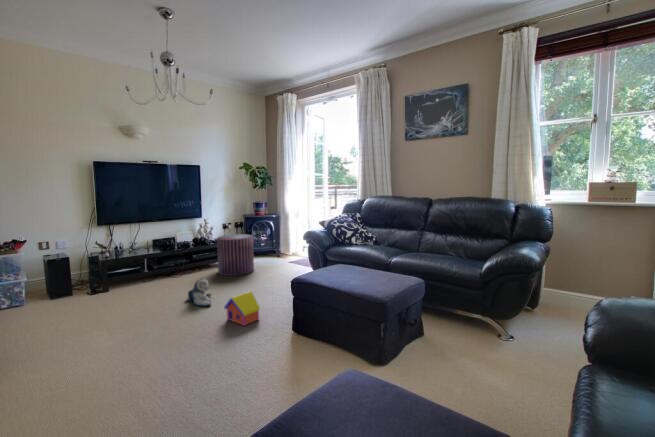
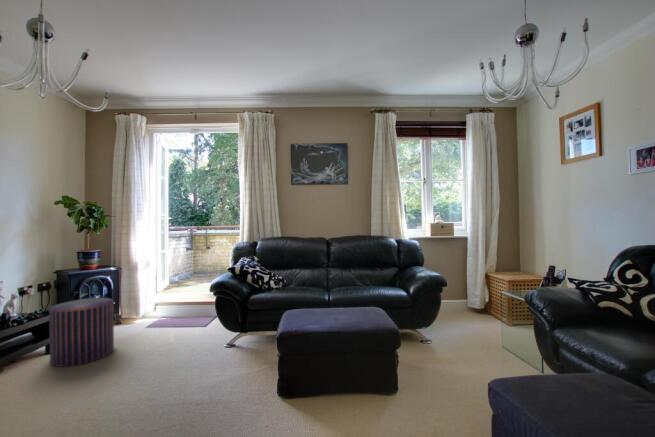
plush toy: present [188,279,211,306] -> none [63,375,127,421]
toy house: present [224,291,260,326] -> none [182,368,231,418]

